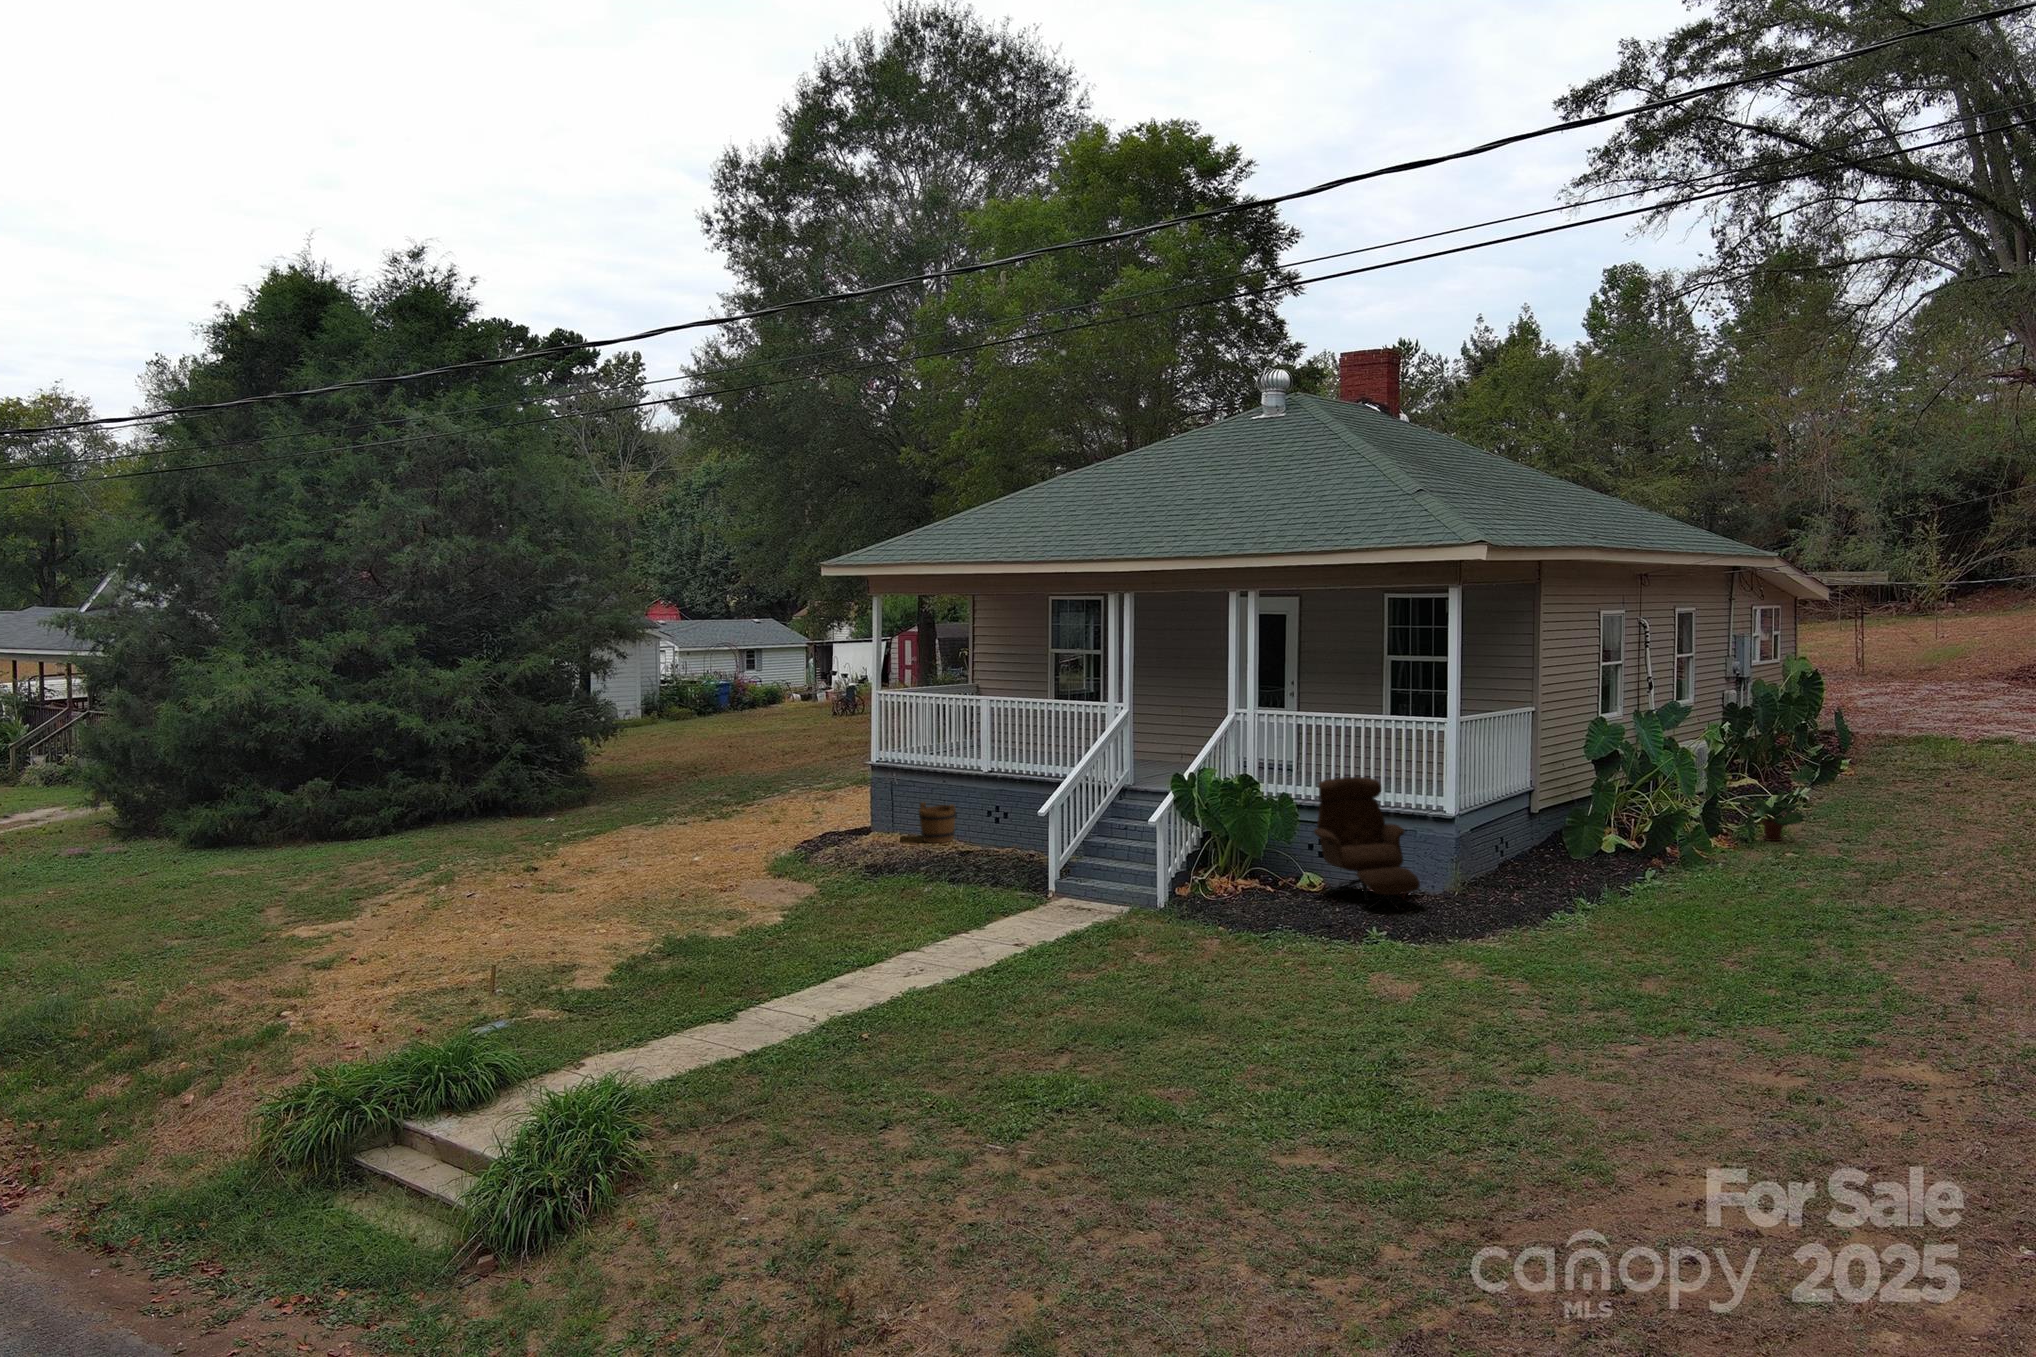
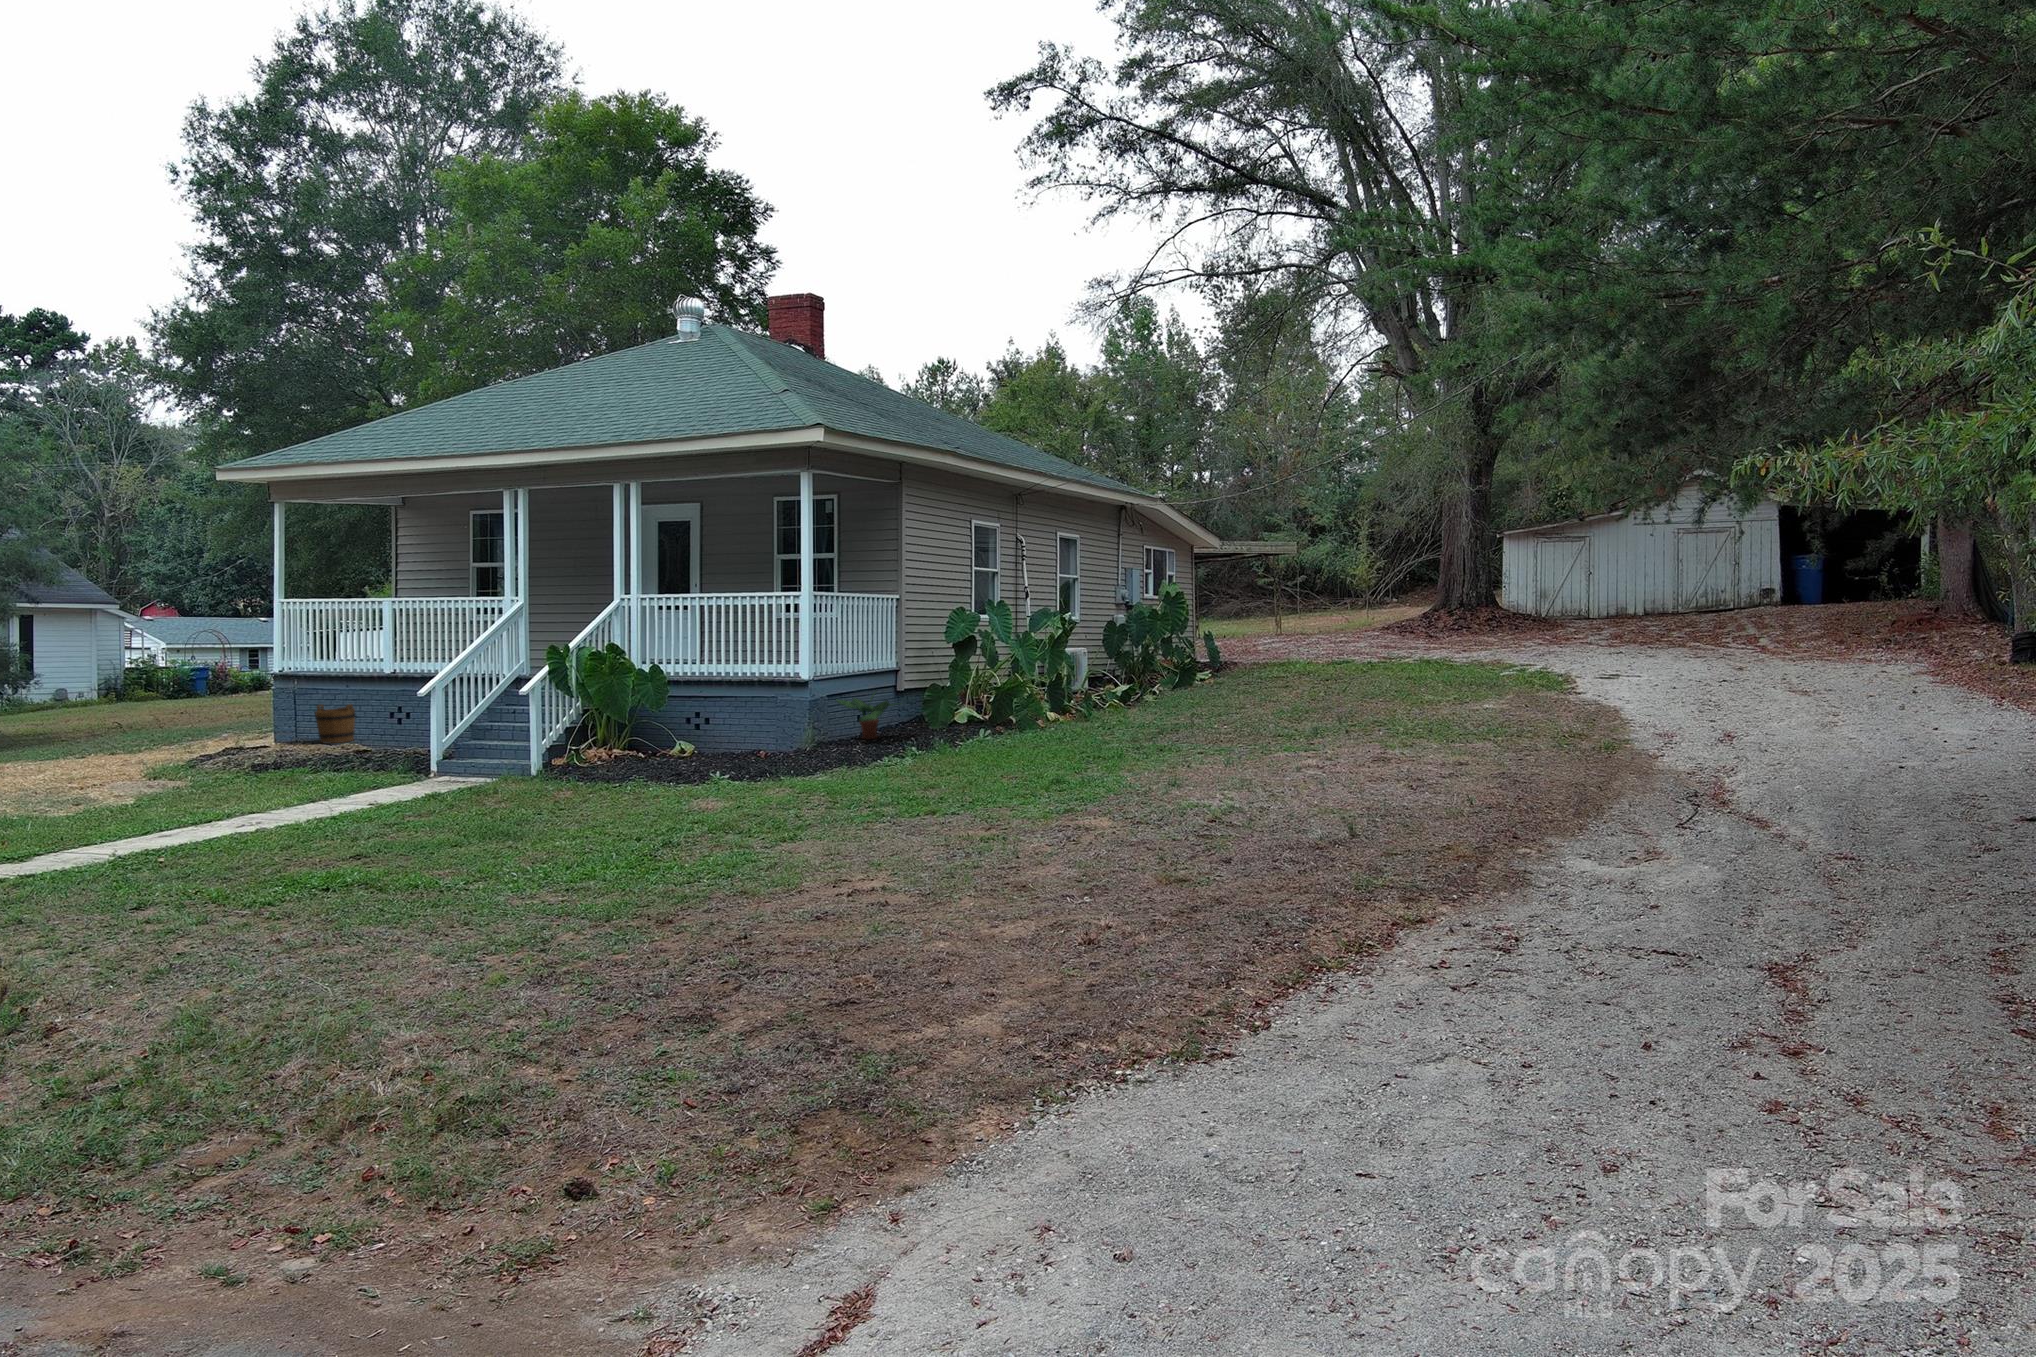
lounge chair: present [1314,777,1420,910] -> none [680,648,769,760]
potted plant: present [1736,791,1803,841] -> present [837,694,893,739]

